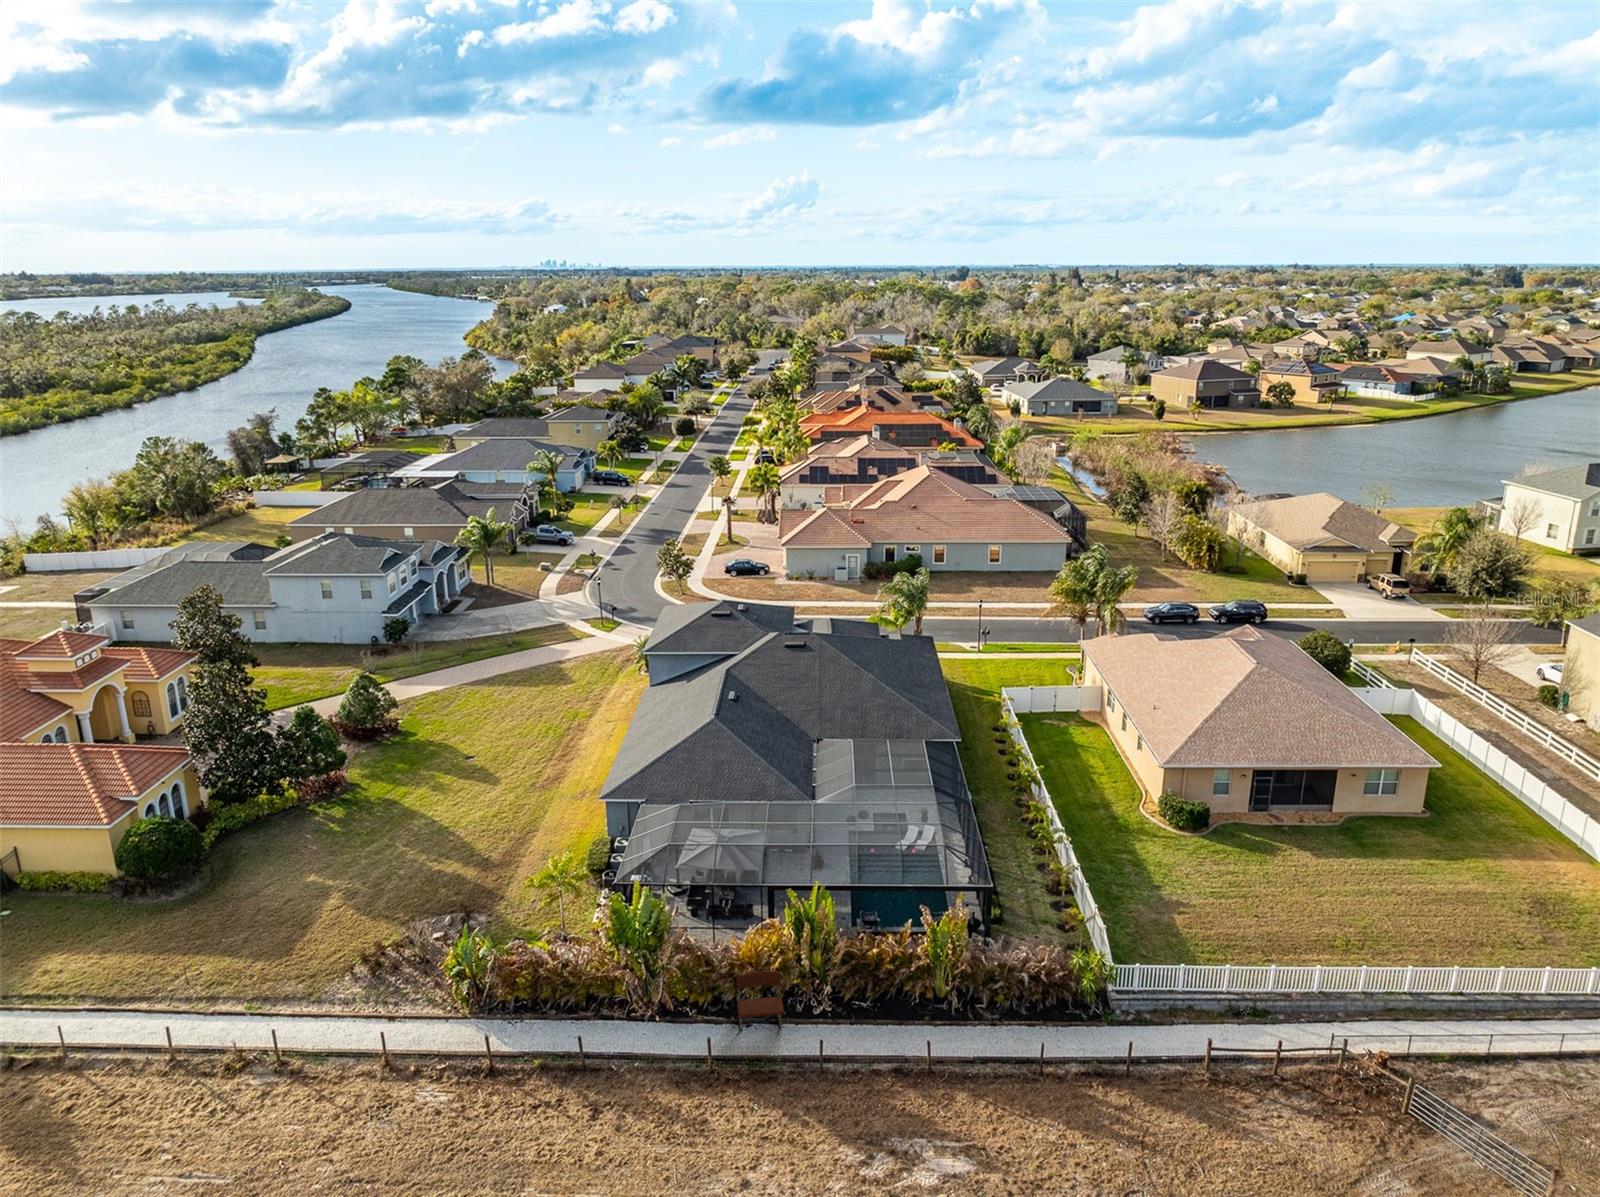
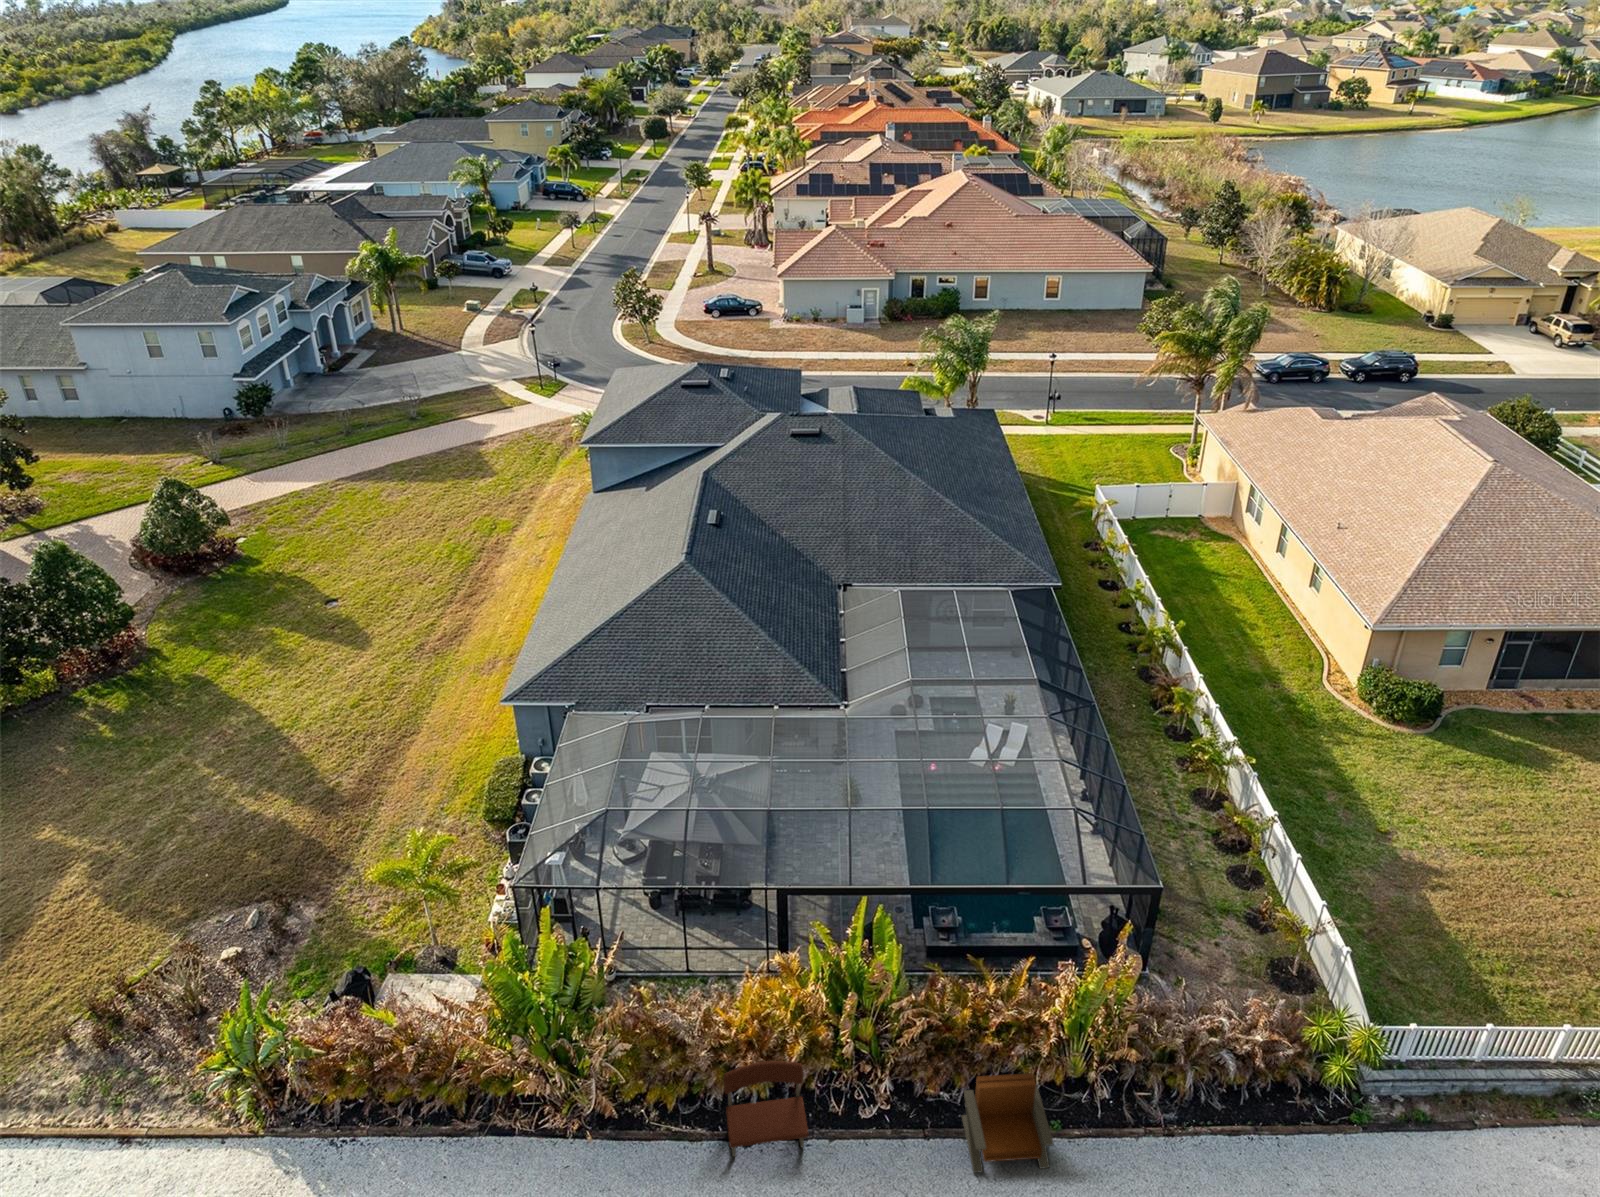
lounge chair: none [874,982,923,1038] -> present [962,1073,1054,1173]

